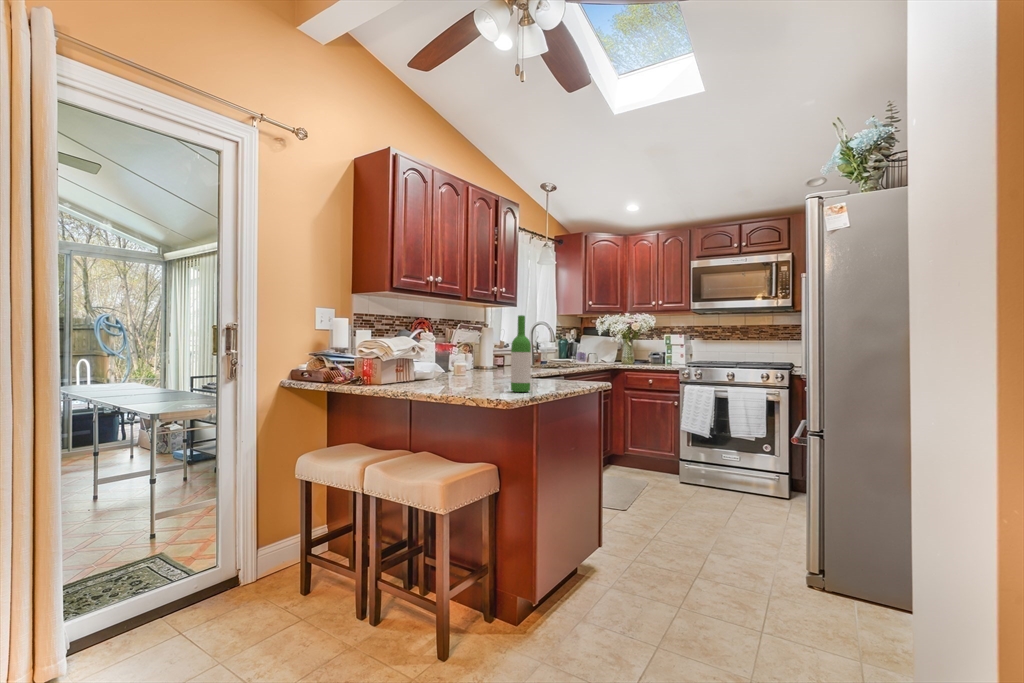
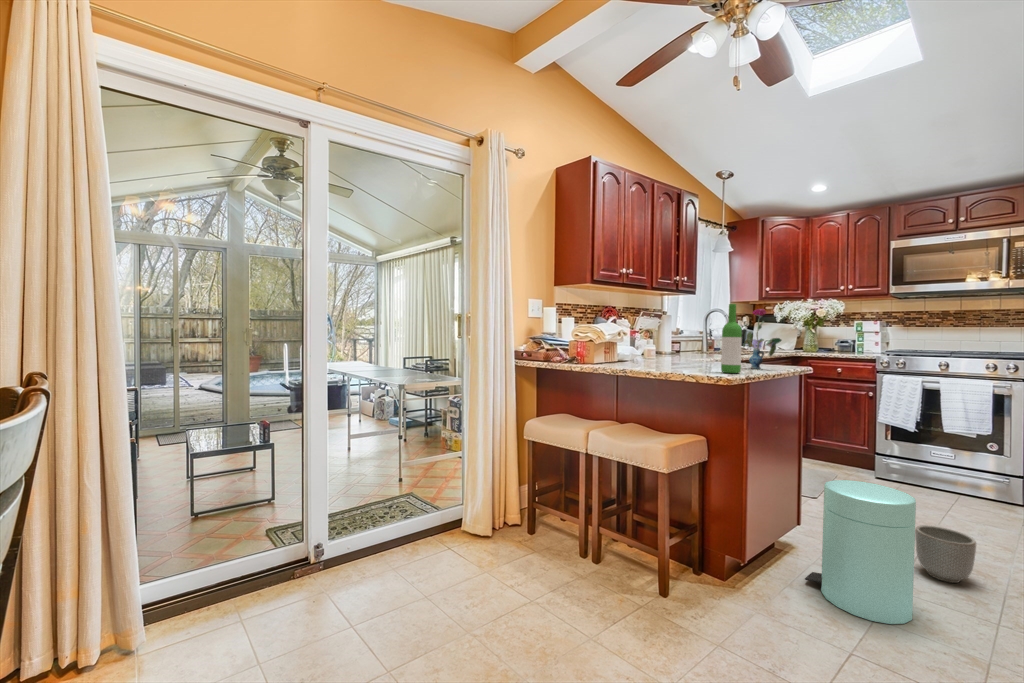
vase: none [543,322,579,385] -> present [743,309,782,369]
trash can: none [597,500,690,652] -> present [805,480,916,624]
planter: none [698,534,746,590] -> present [915,525,976,583]

